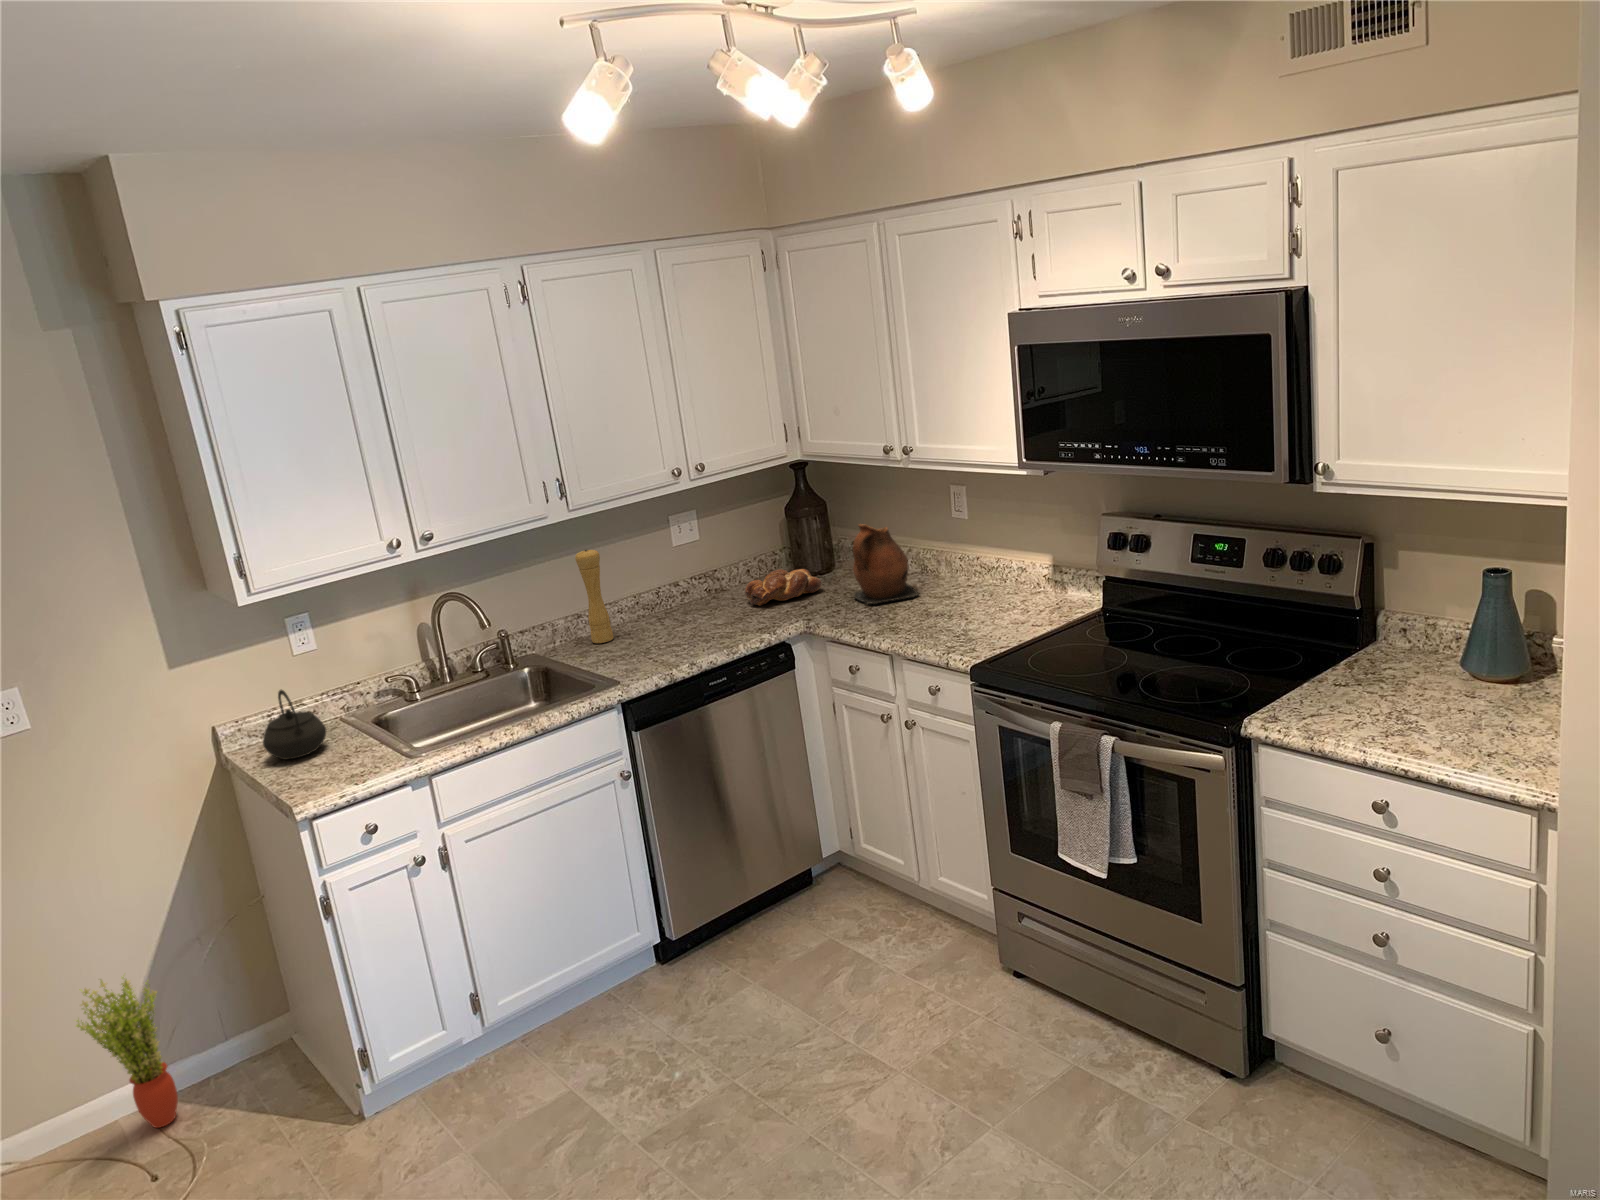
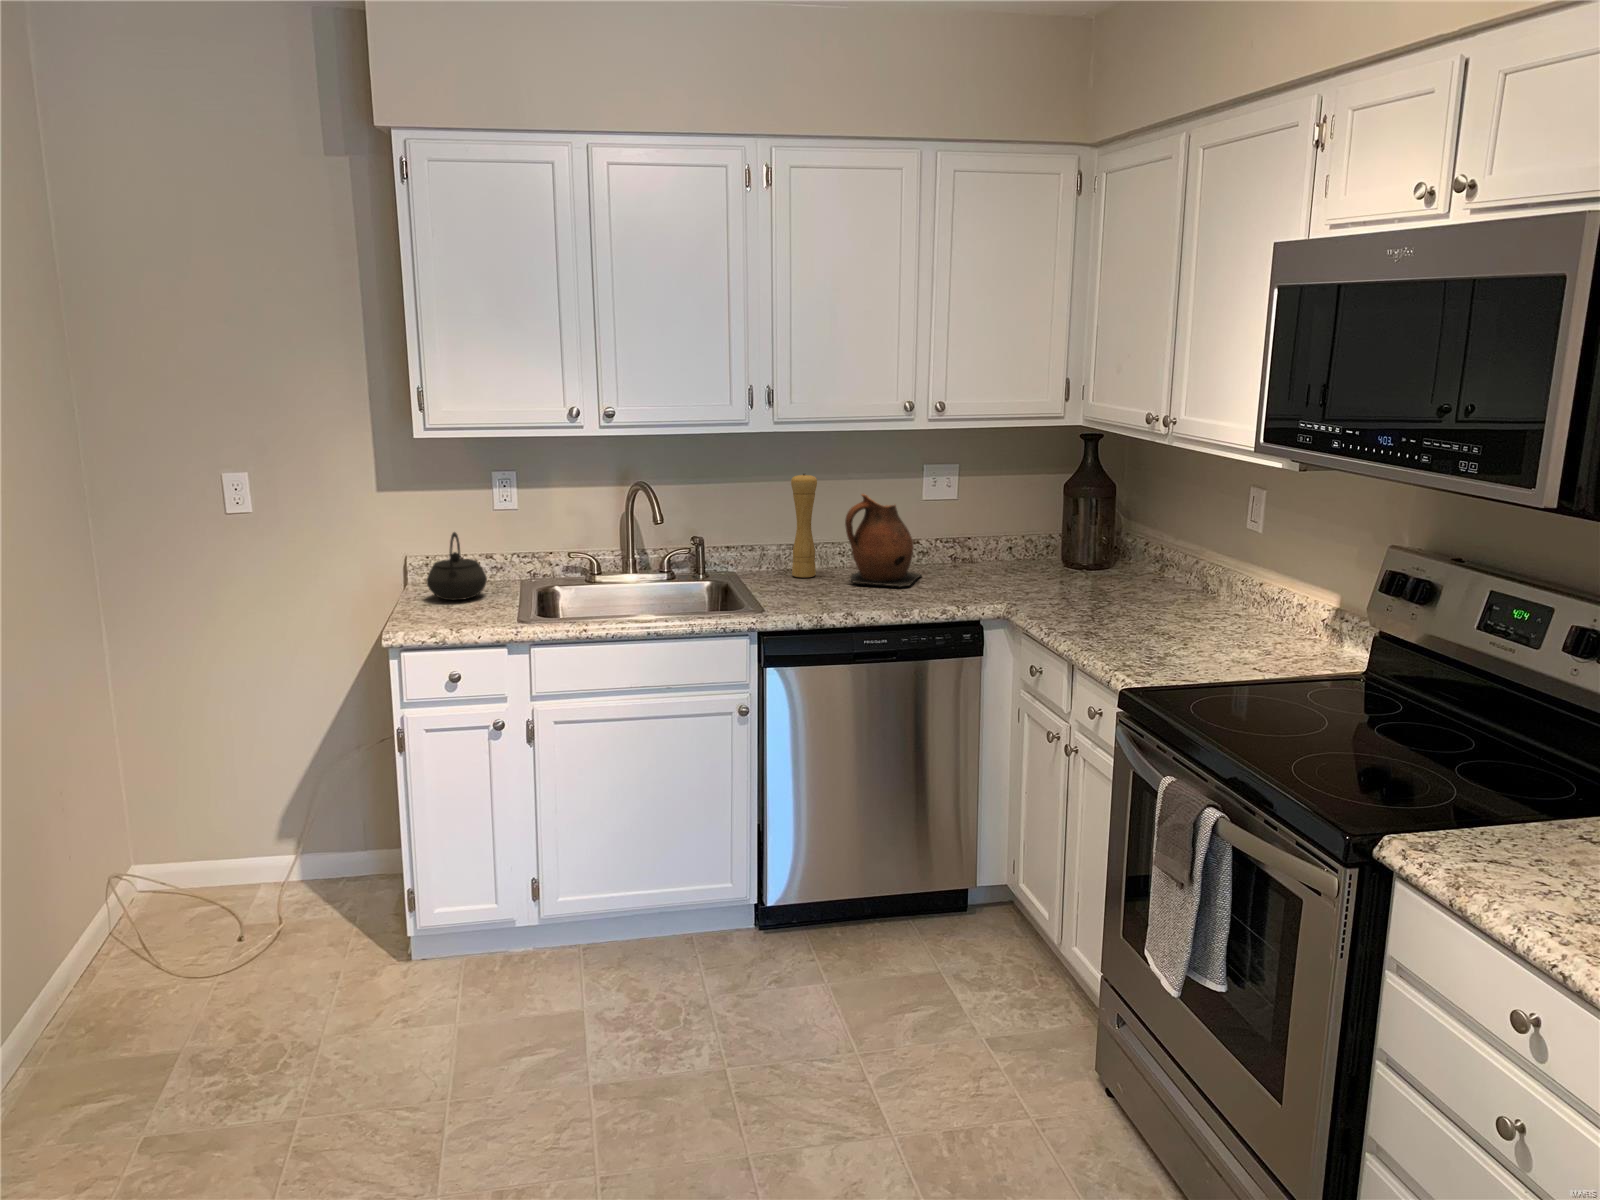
ceramic pitcher: present [853,524,918,604] -> present [845,494,921,587]
bread loaf: present [745,569,822,606] -> none [975,547,1067,582]
potted plant: present [76,977,178,1128] -> none [226,750,303,902]

